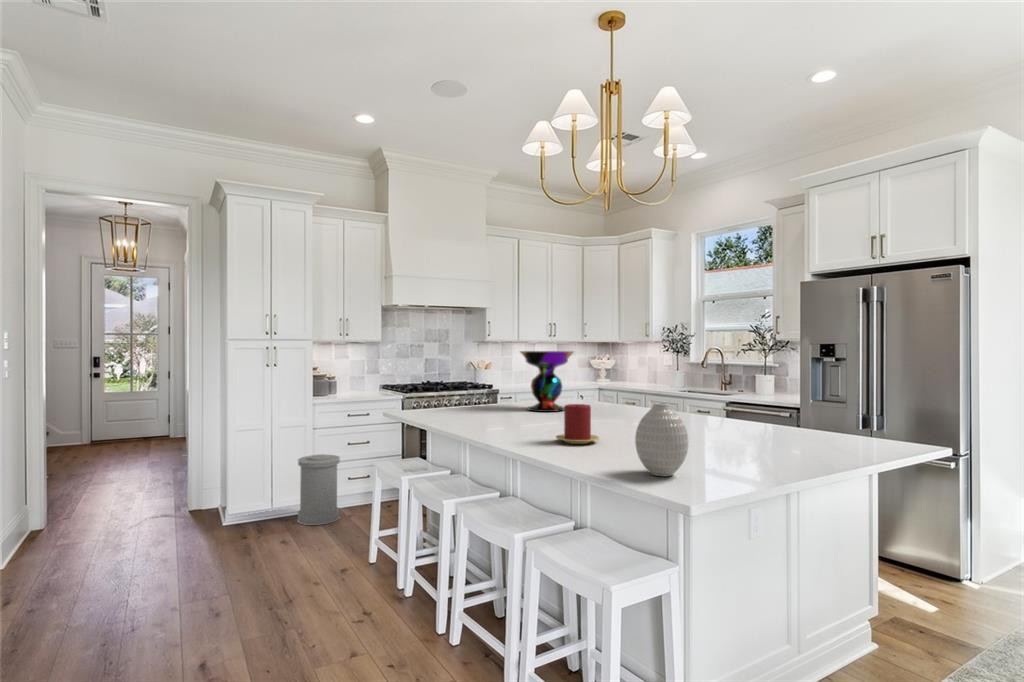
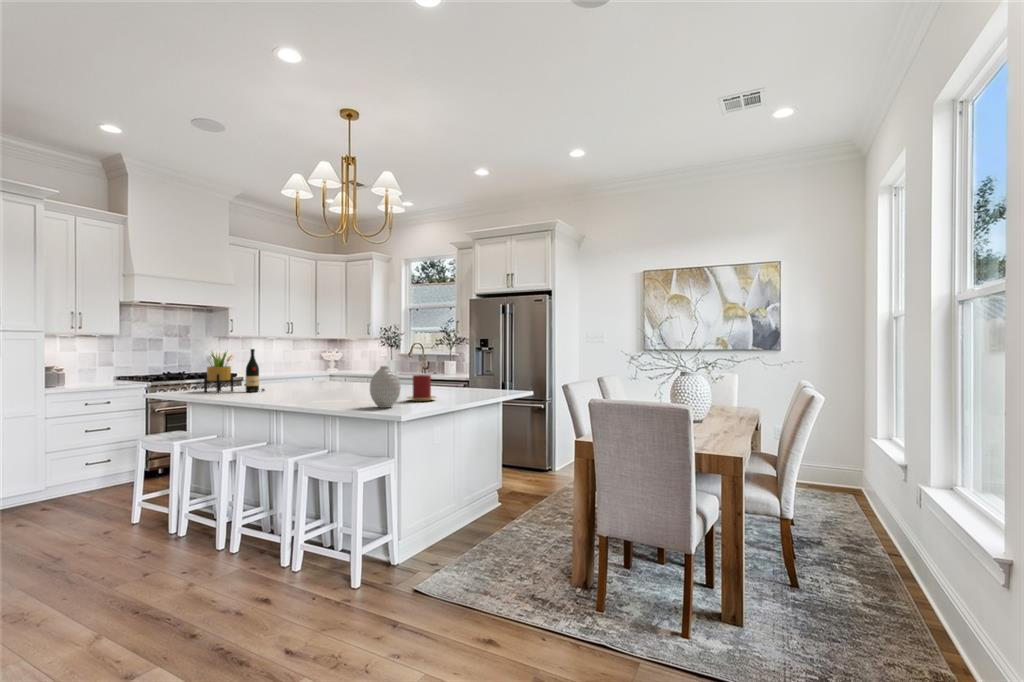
decorative bowl: present [520,351,573,412] -> none [272,341,318,387]
potted plant: none [439,361,471,417] -> present [204,352,233,392]
wine bottle: none [483,362,506,420] -> present [246,349,265,392]
candle: present [556,404,599,444] -> present [407,375,436,401]
trash can: present [297,454,340,525] -> none [27,441,80,509]

